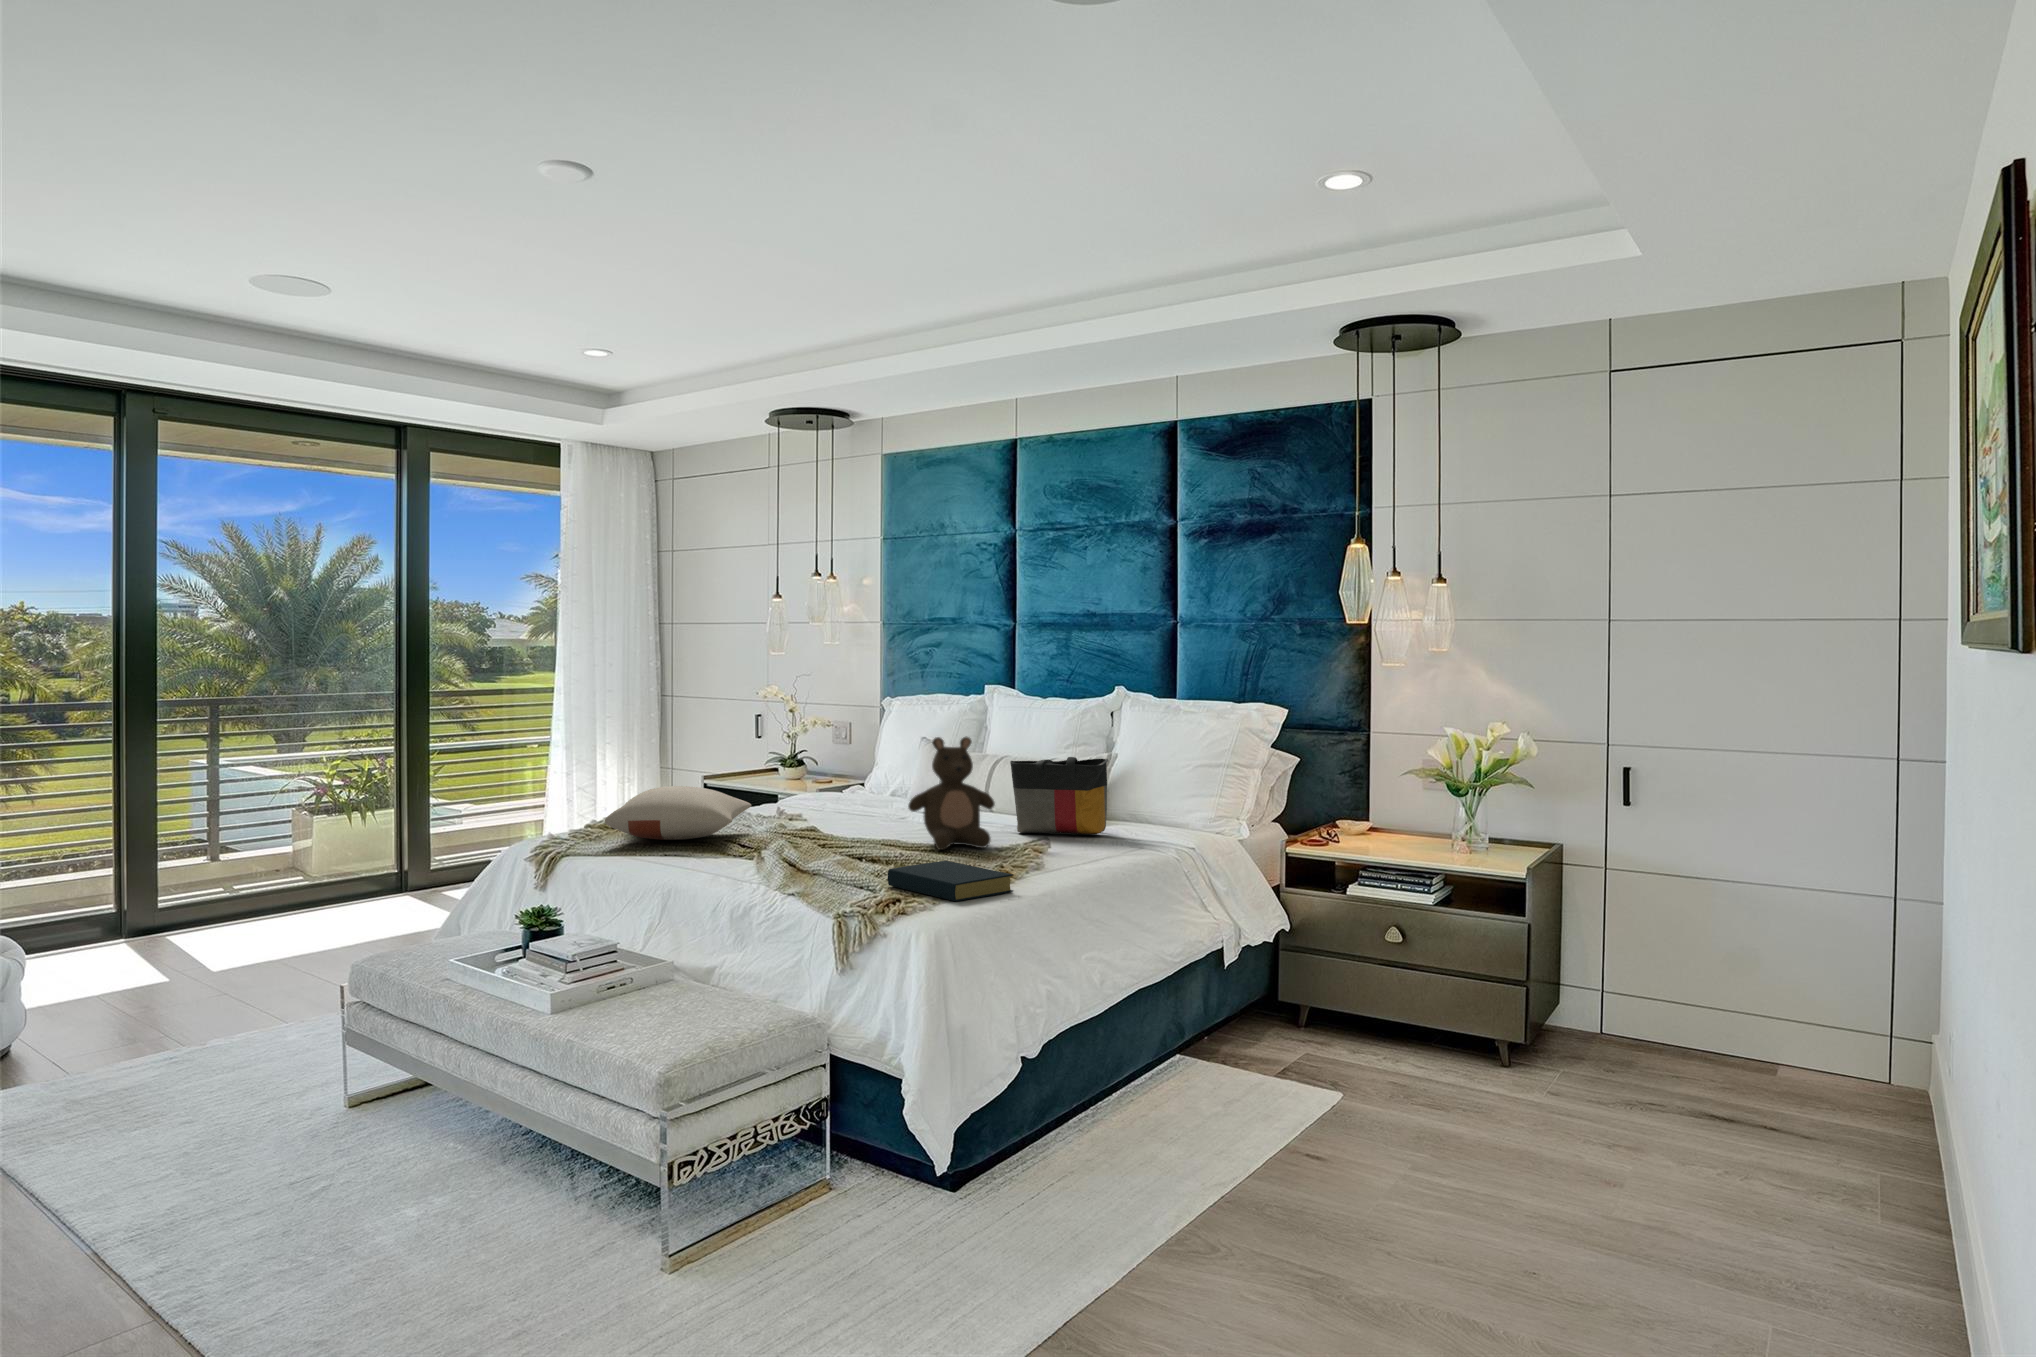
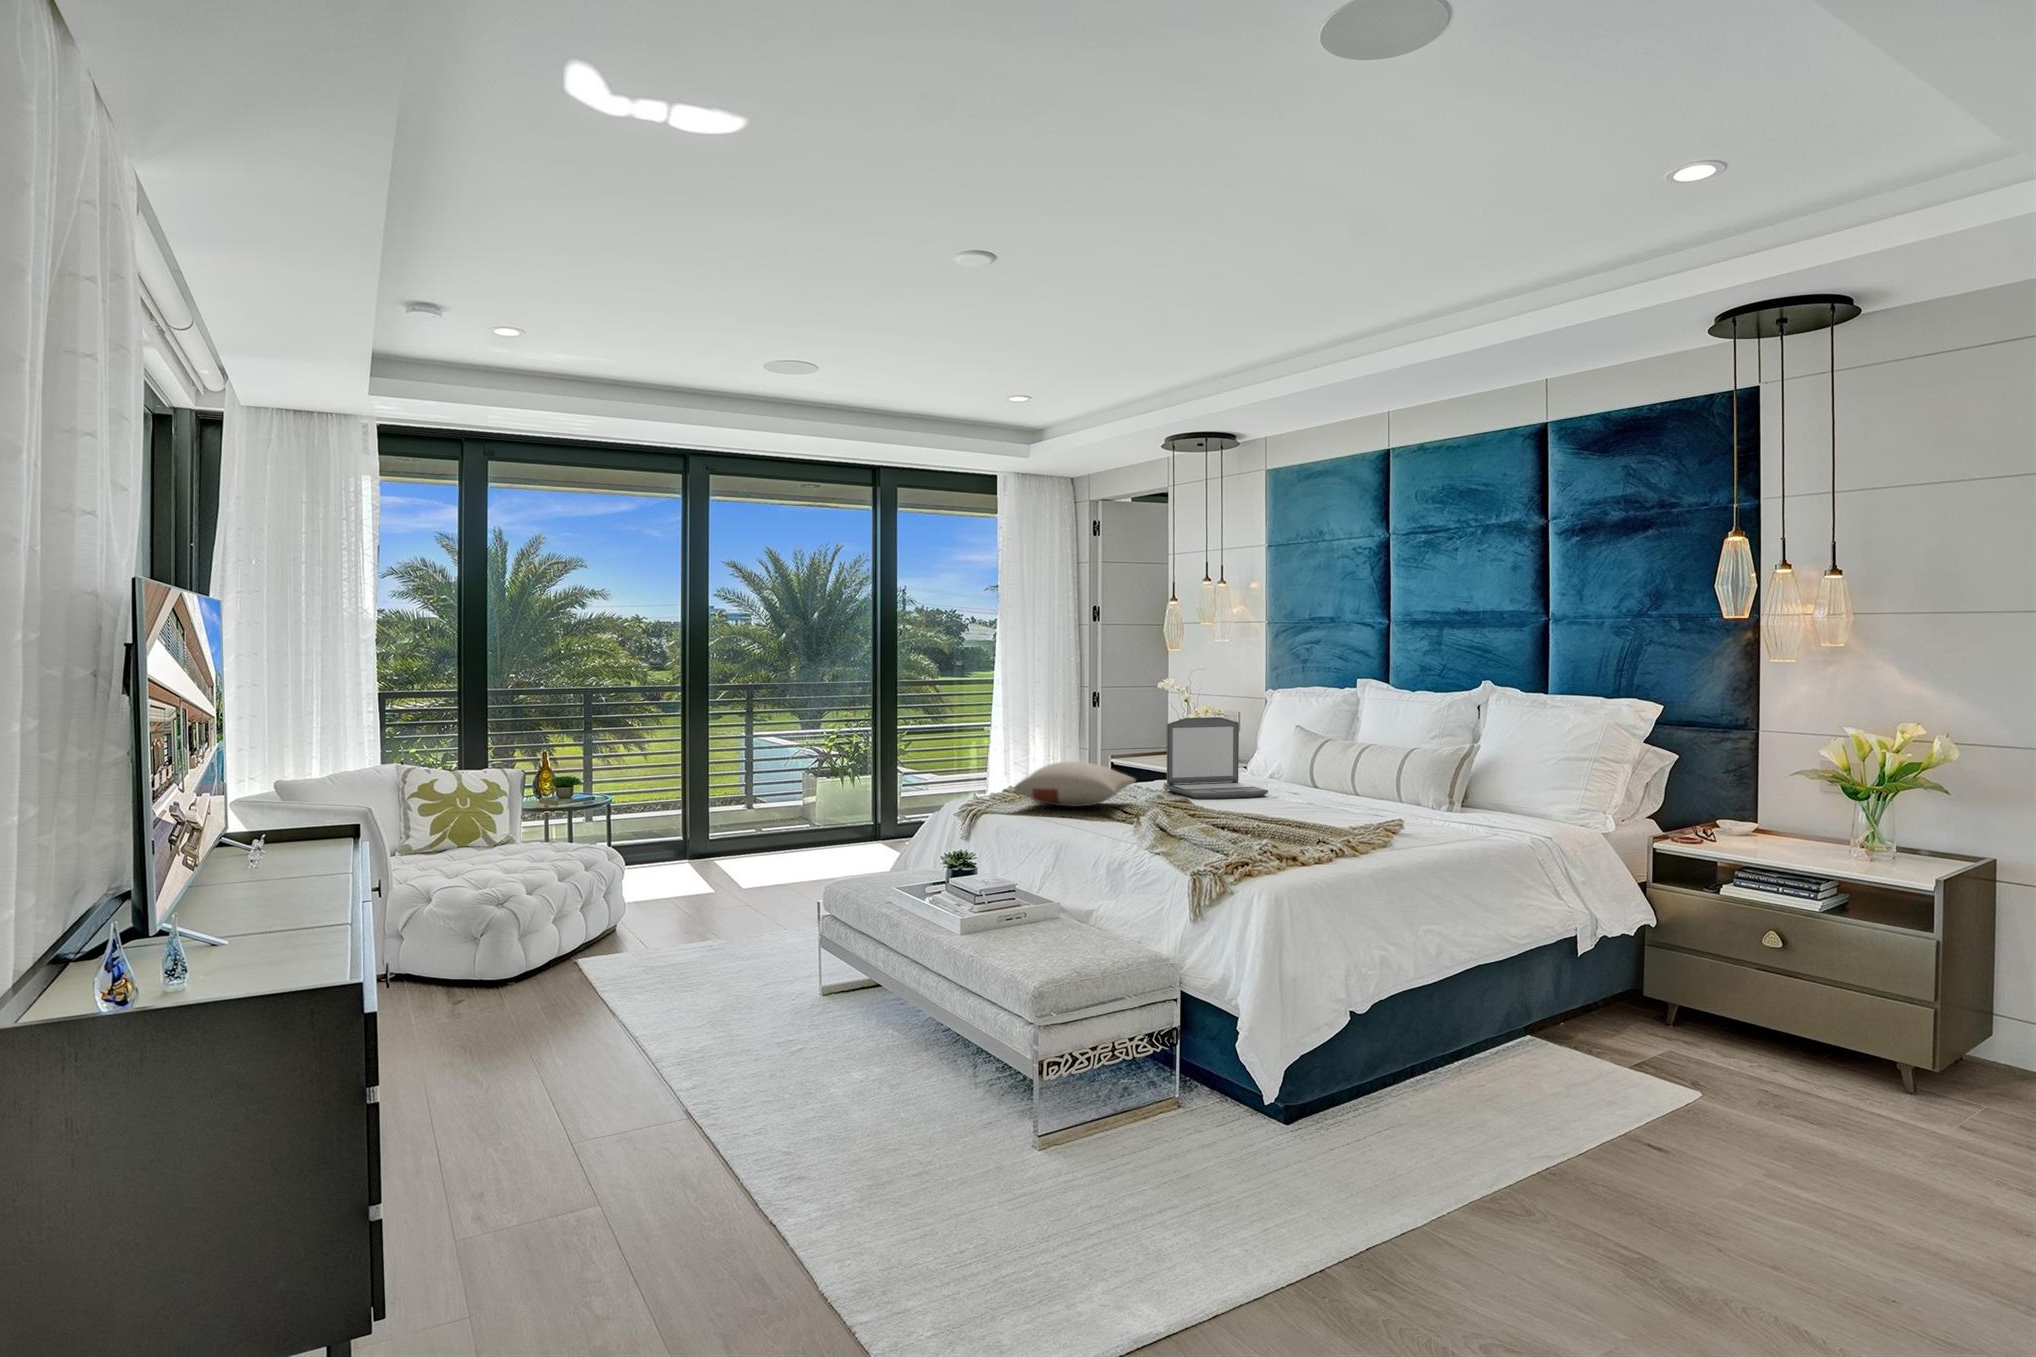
laptop: none [782,729,898,823] -> present [1166,717,1268,799]
stuffed bear: present [908,737,995,850] -> none [1268,725,1349,827]
tote bag: present [1010,757,1108,835] -> none [1368,747,1463,820]
hardback book: present [888,861,1013,901] -> none [1237,834,1349,869]

